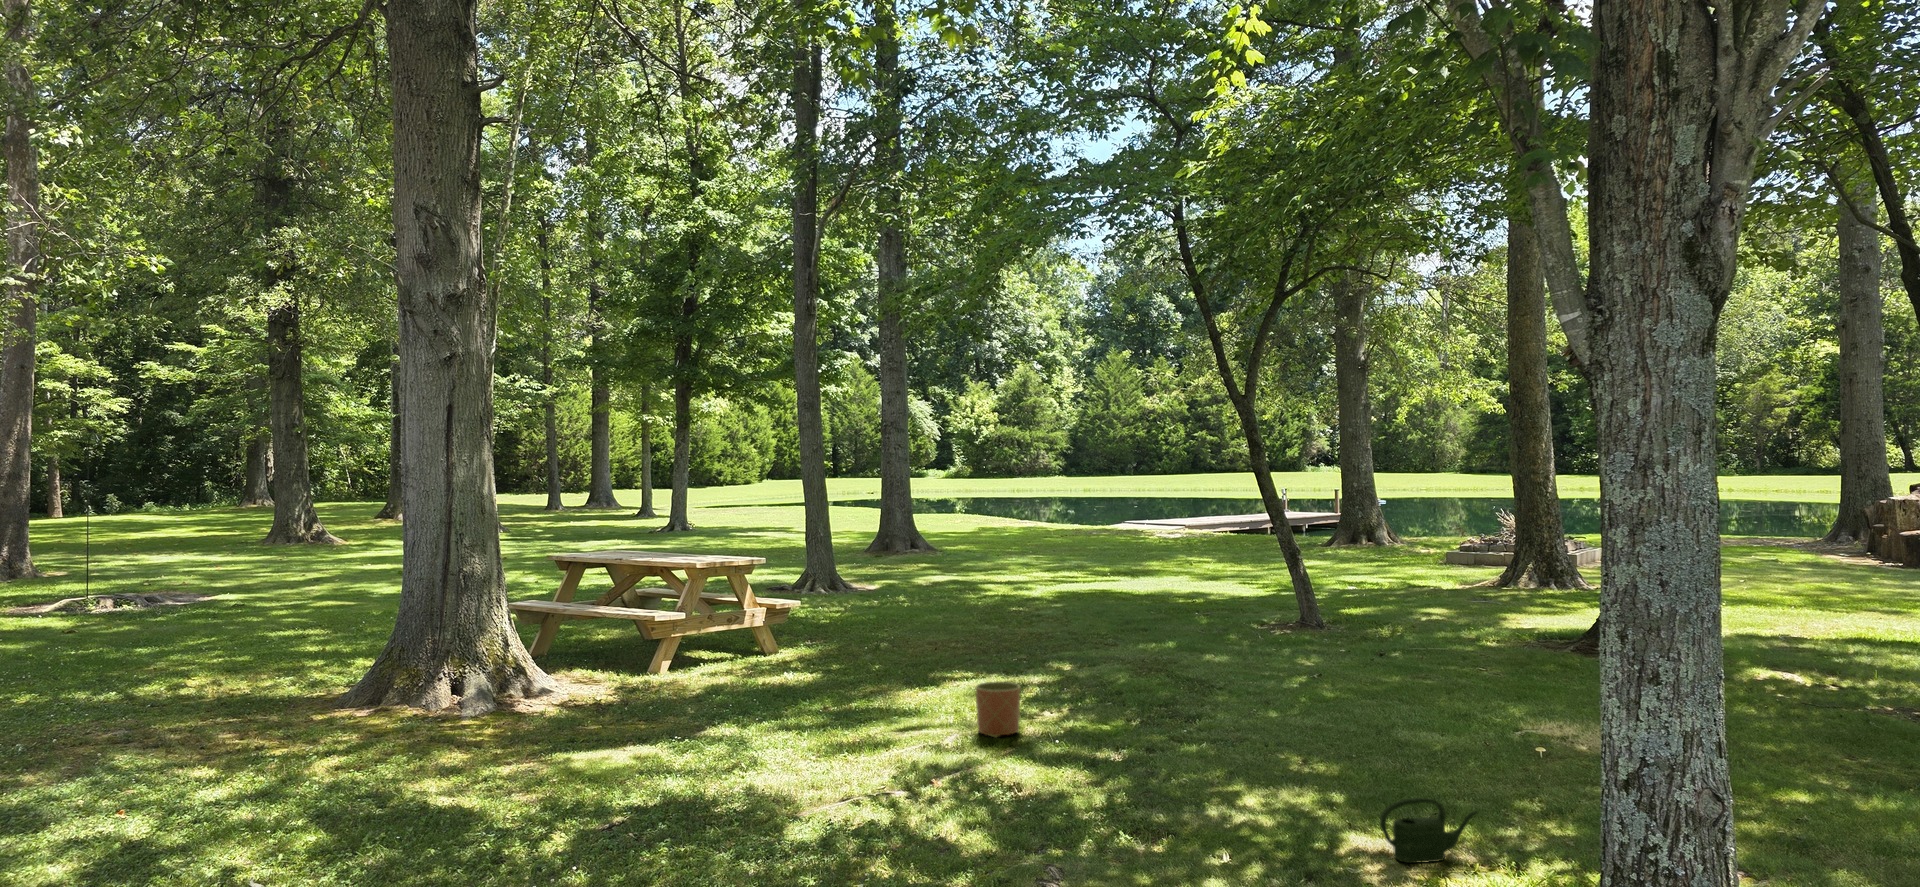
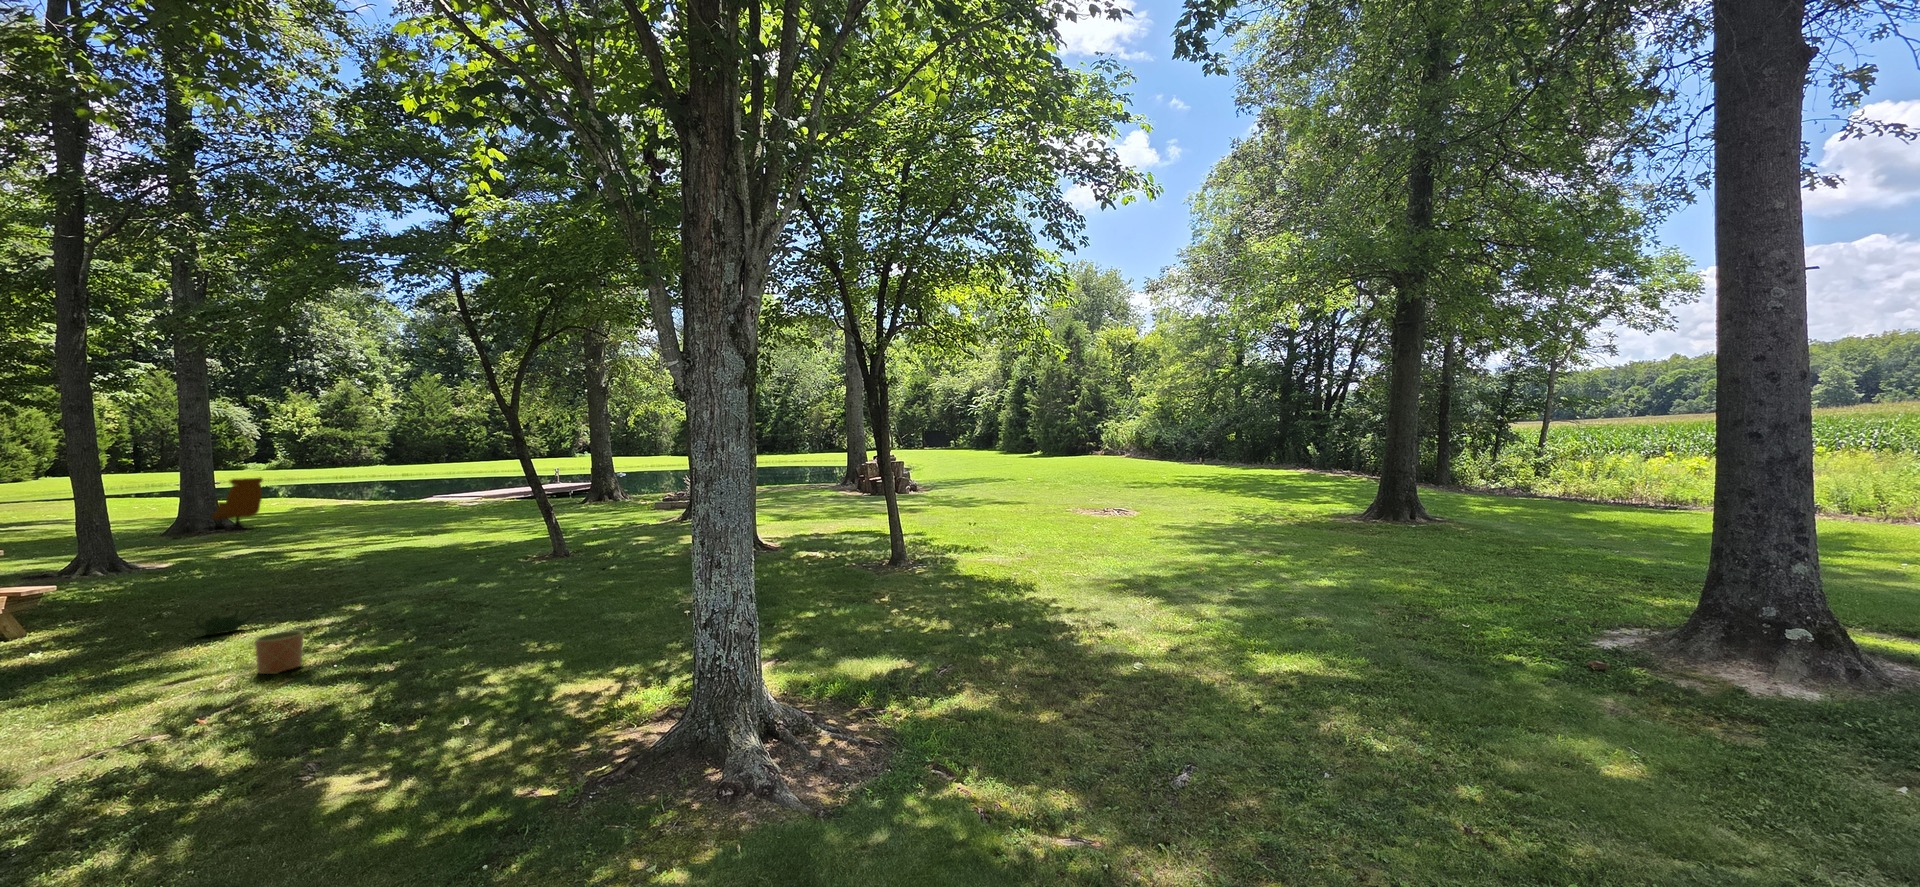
lounge chair: none [913,492,961,556] -> present [212,477,262,530]
watering can: present [1380,798,1478,863] -> present [196,607,255,635]

